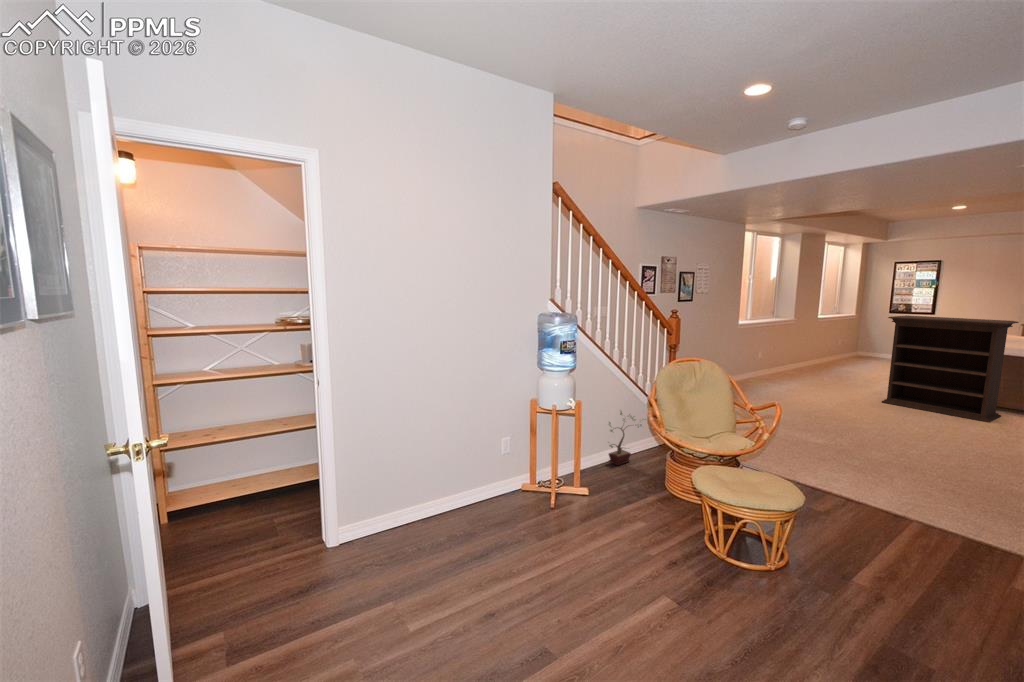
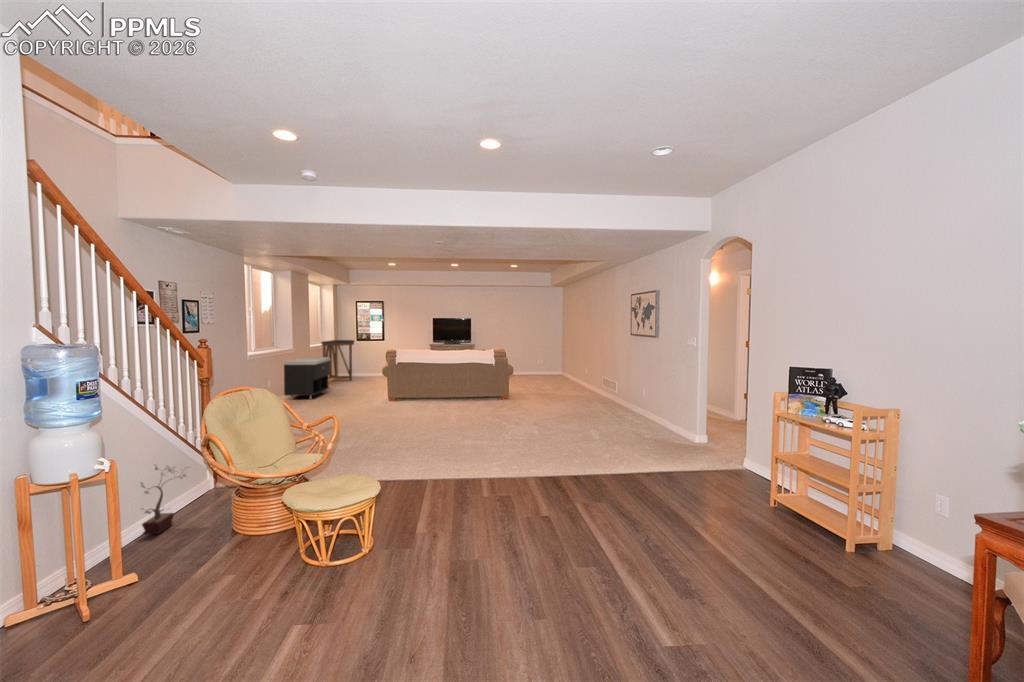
console table: none [832,311,884,363] -> present [322,340,354,381]
bookshelf: present [882,315,1019,422] -> none [369,340,437,408]
storage bench: none [777,330,840,377] -> present [284,357,330,399]

